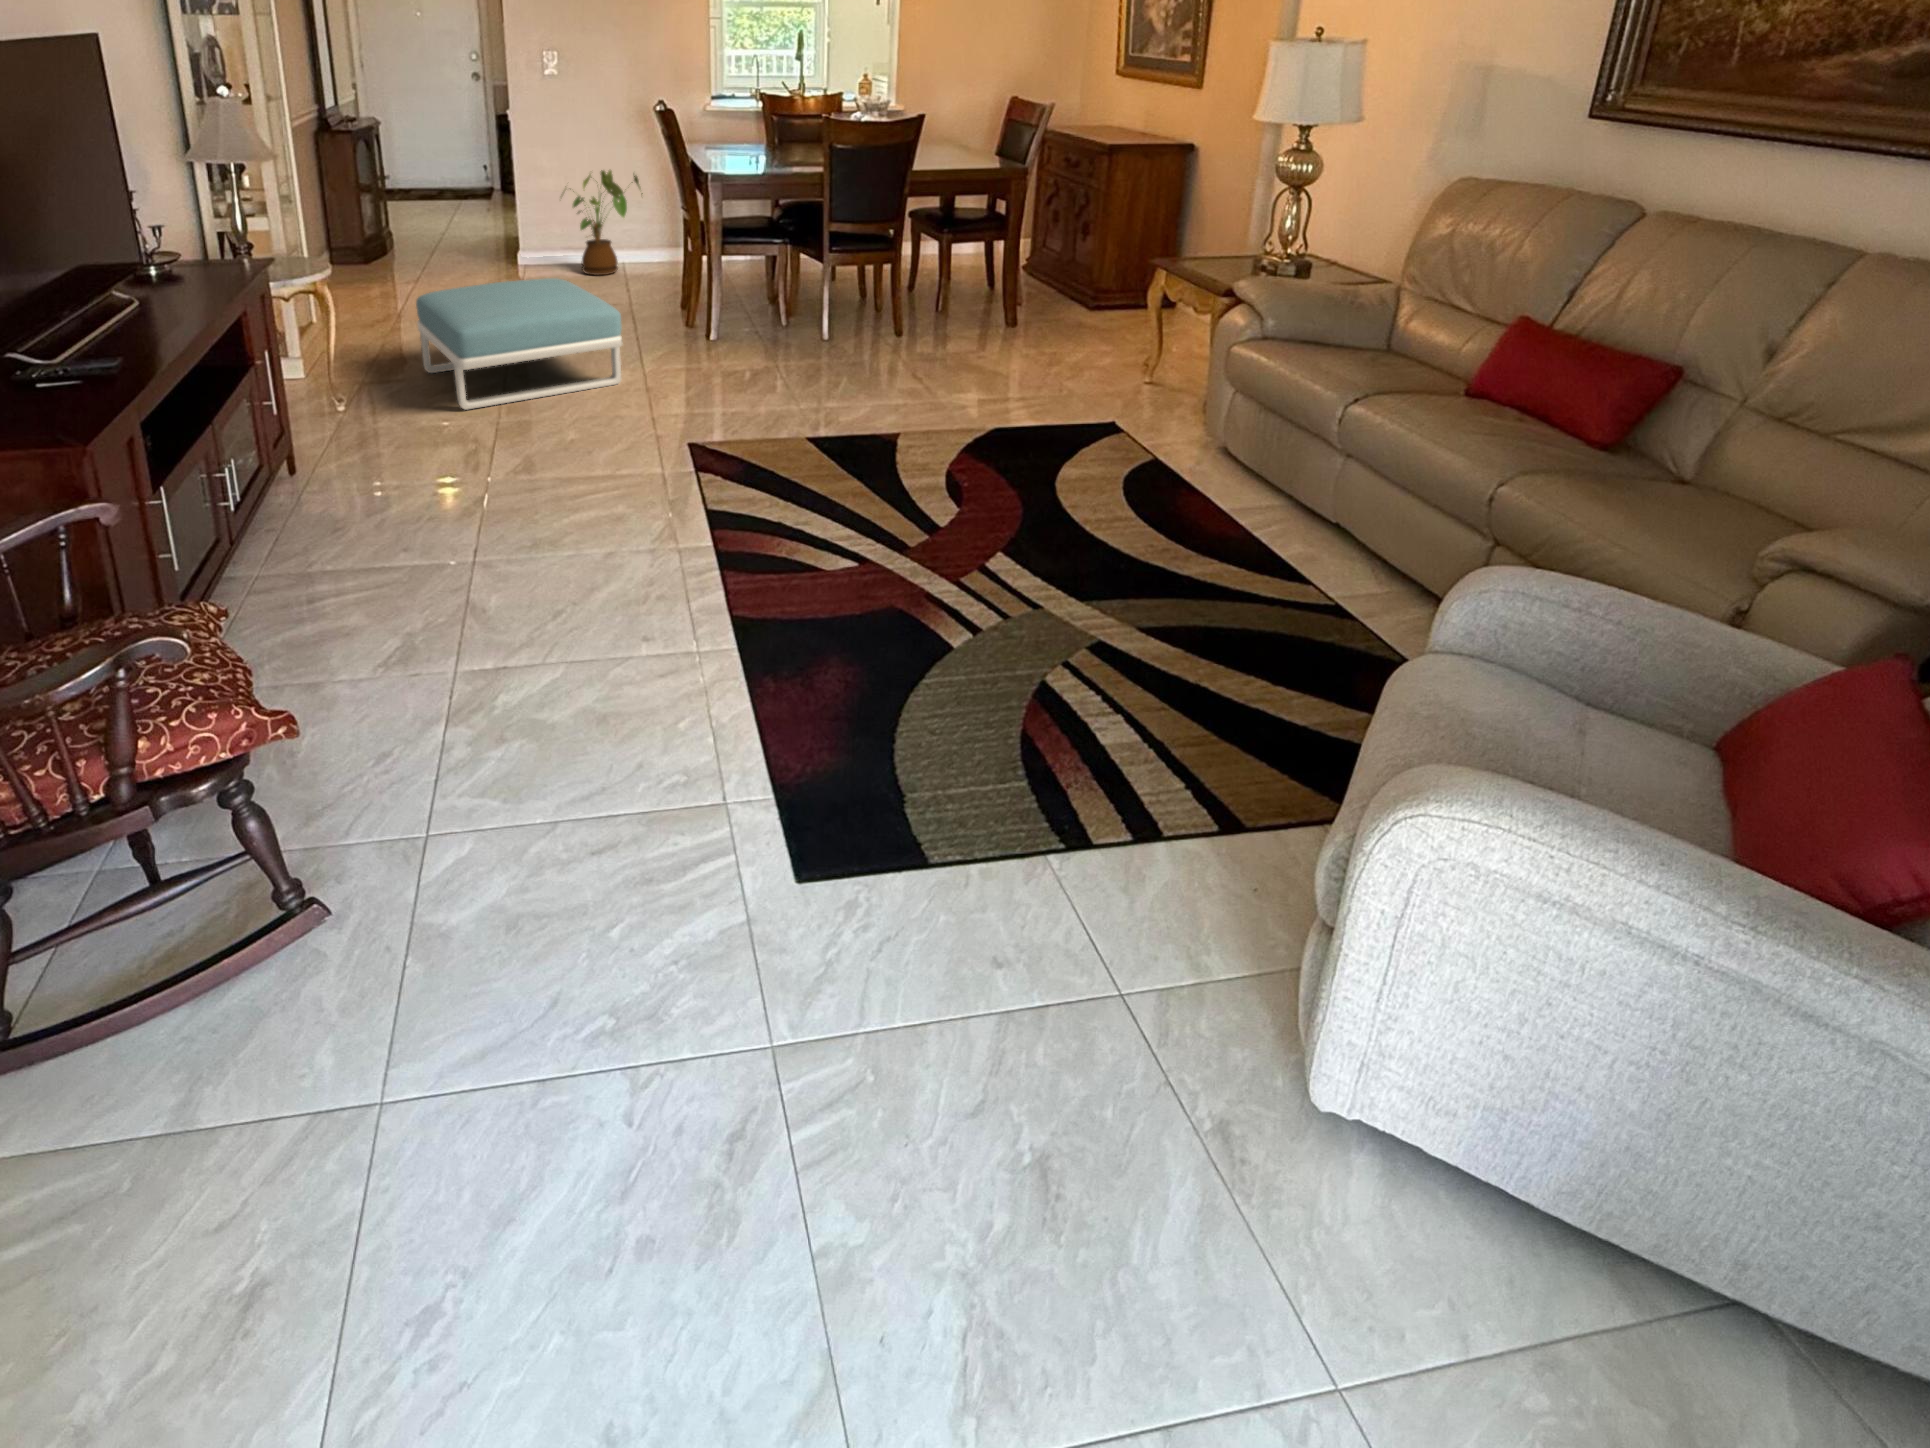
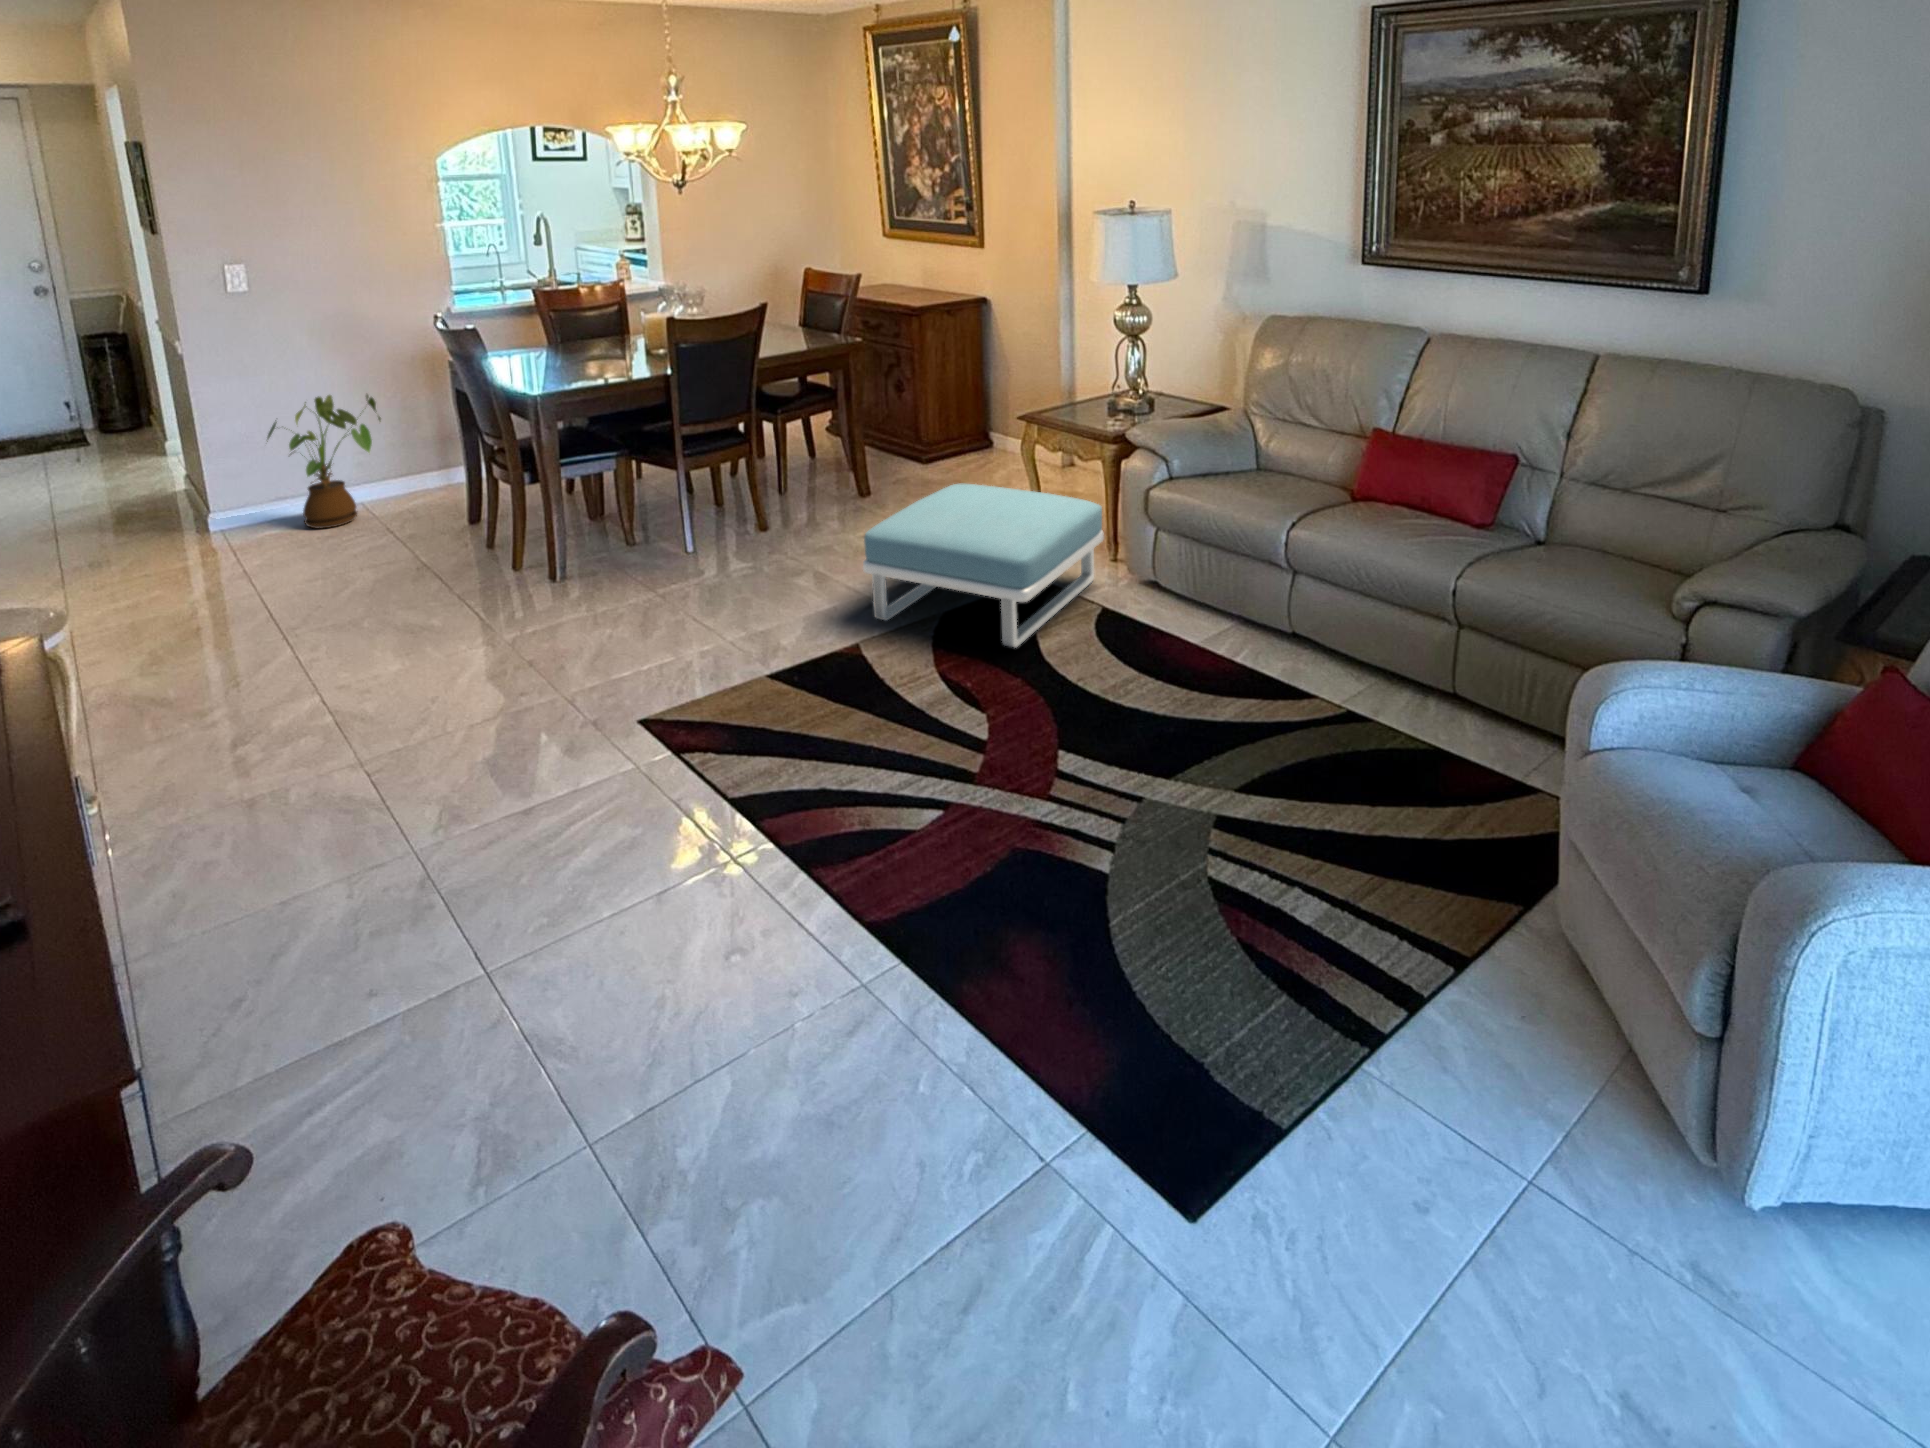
footstool: present [416,278,622,409] -> present [863,483,1104,647]

